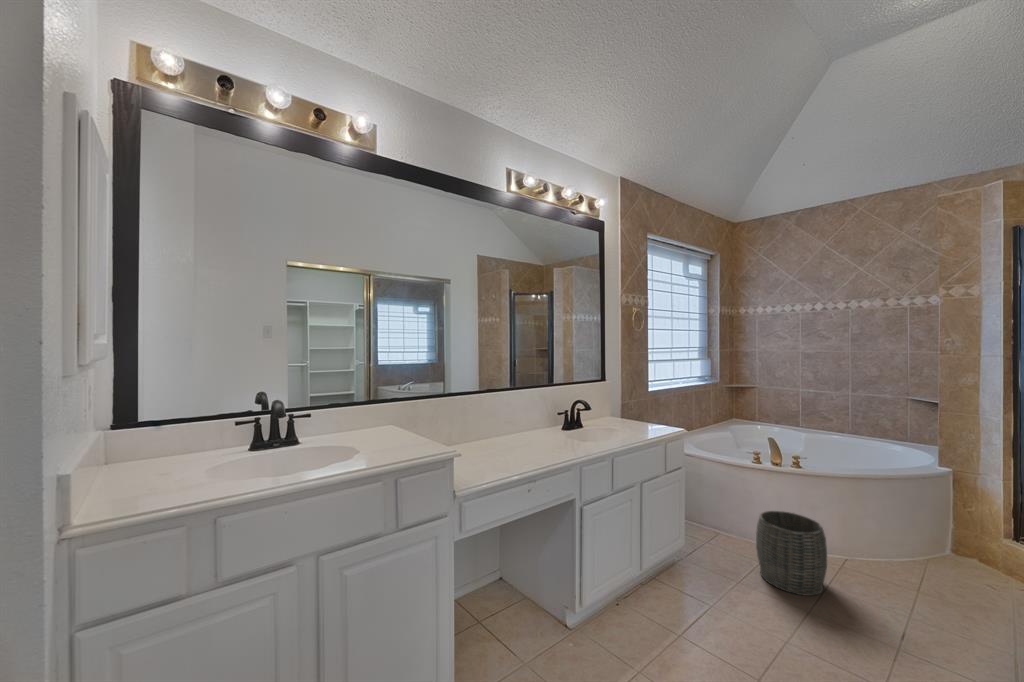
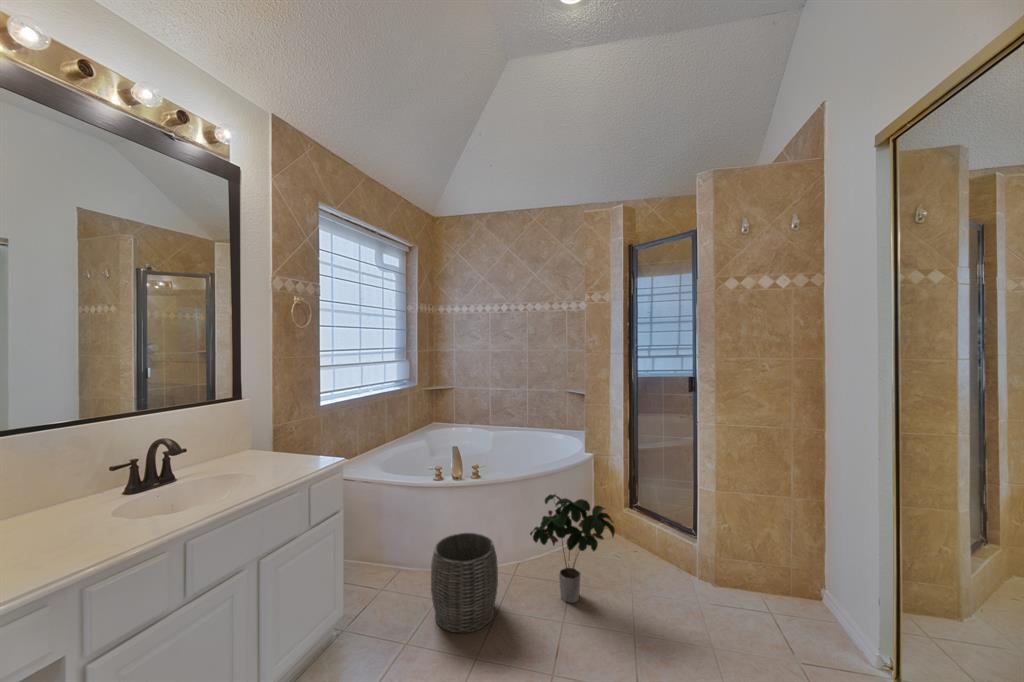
potted plant: none [863,496,988,610] -> present [530,494,615,603]

